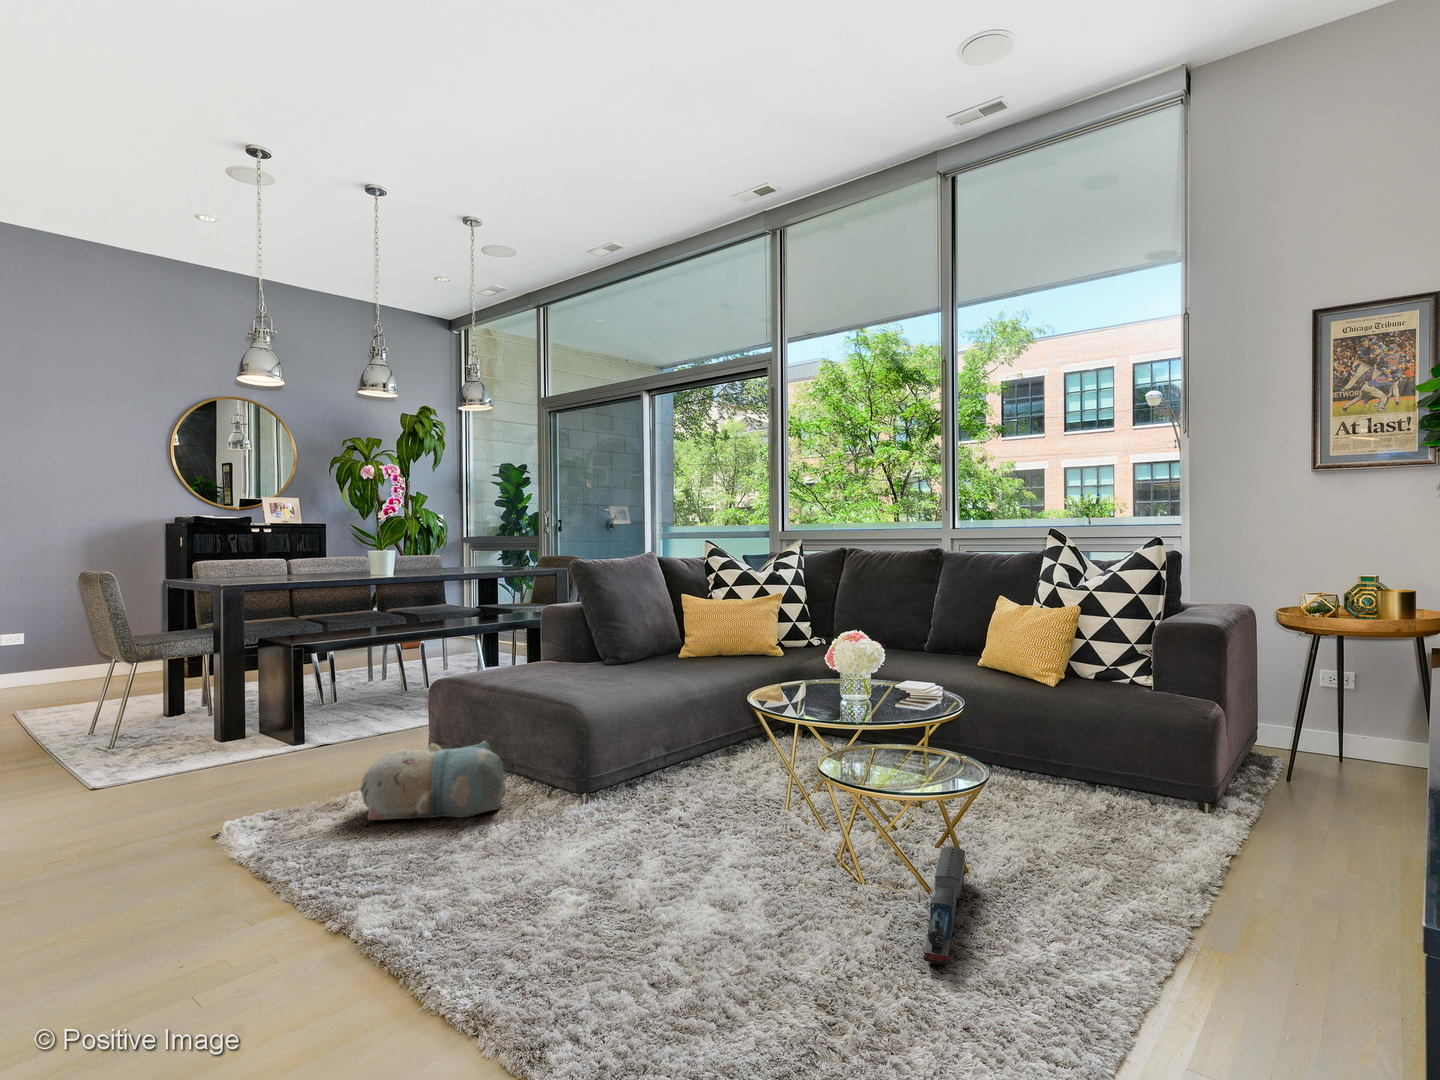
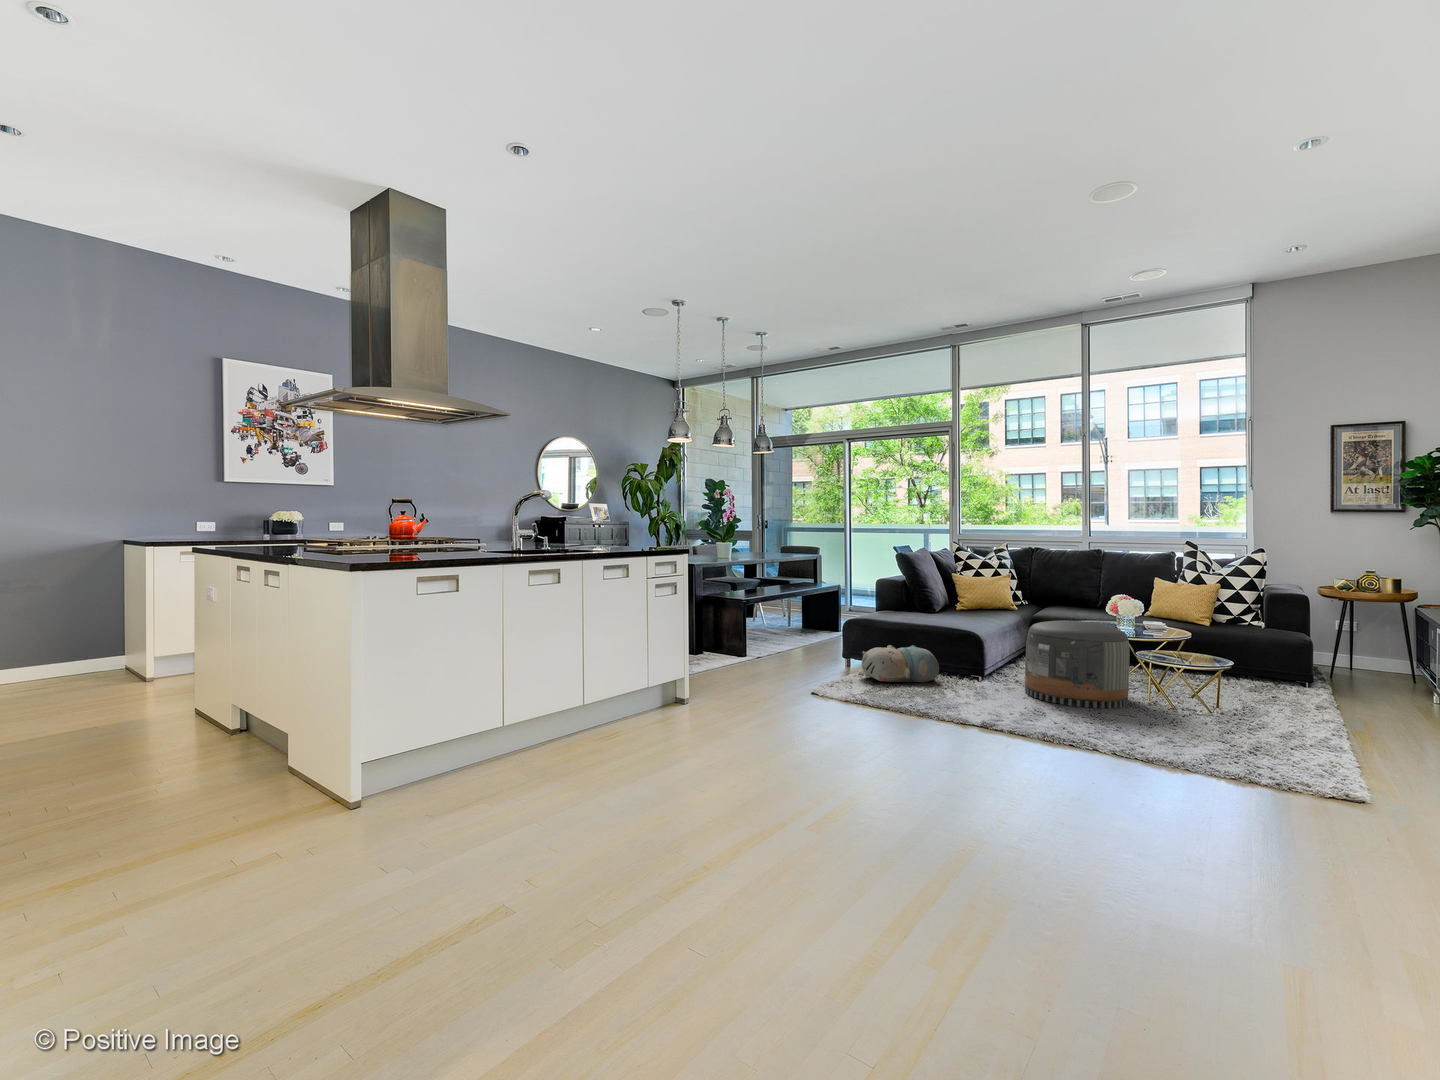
pouf: none [594,701,783,902] -> present [1025,620,1130,708]
toy train: present [923,847,965,965] -> none [1207,689,1255,724]

